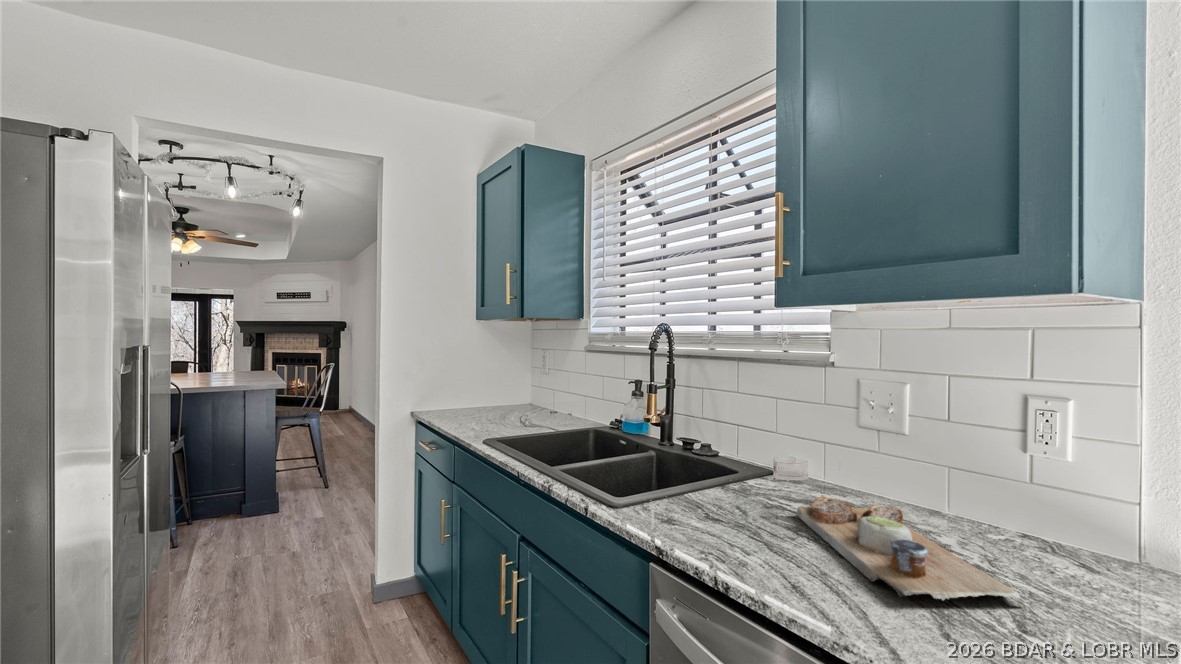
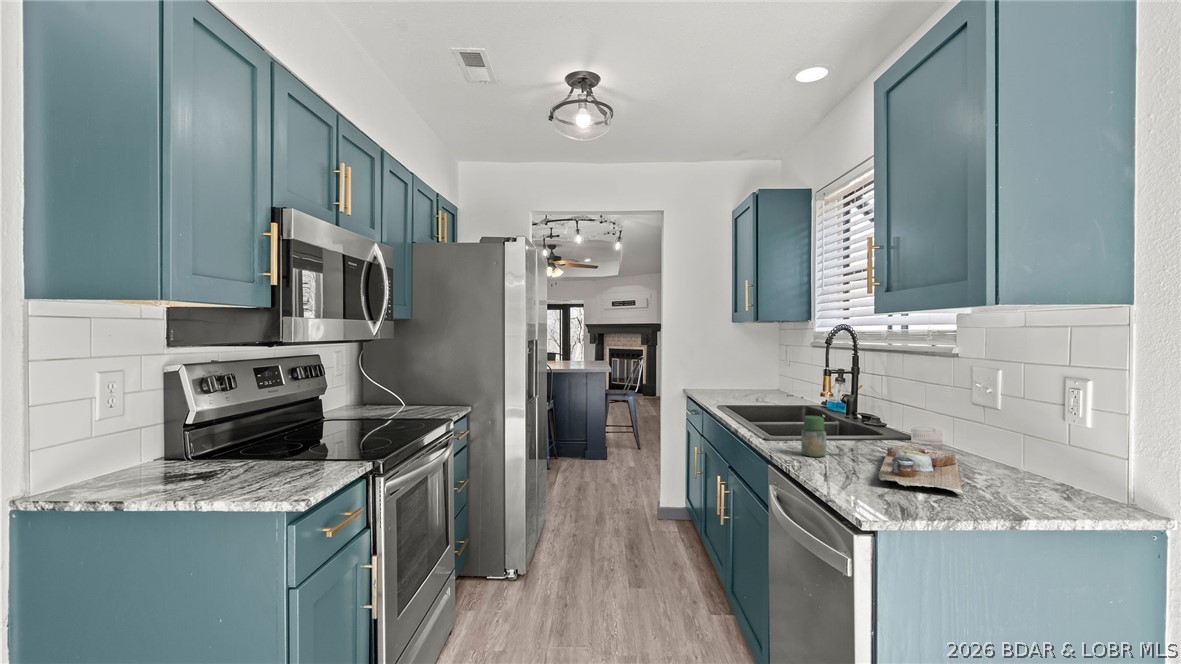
jar: none [695,469,733,539] -> present [801,416,826,457]

